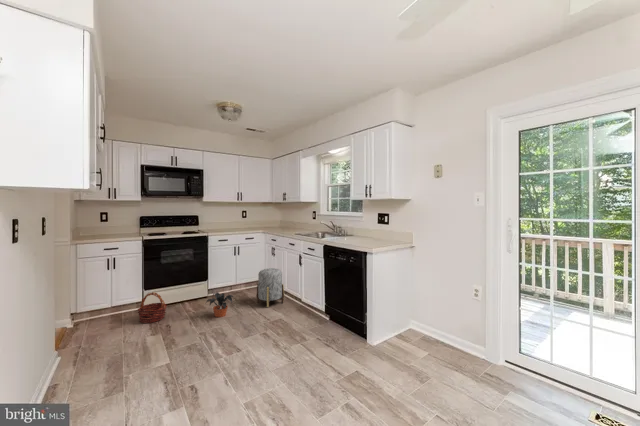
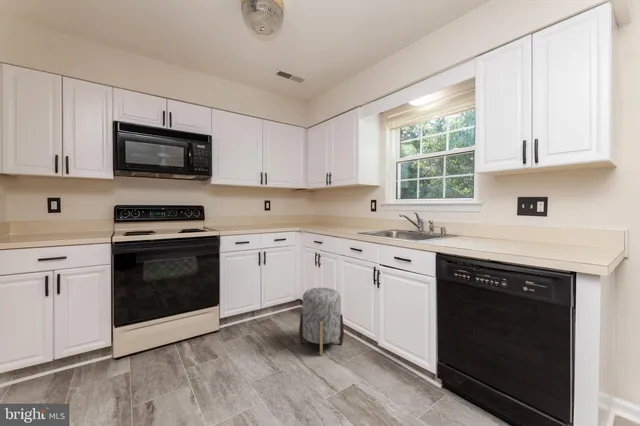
basket: present [138,292,167,323] -> none [95,338,152,398]
potted plant: present [207,292,233,317] -> none [219,333,268,381]

